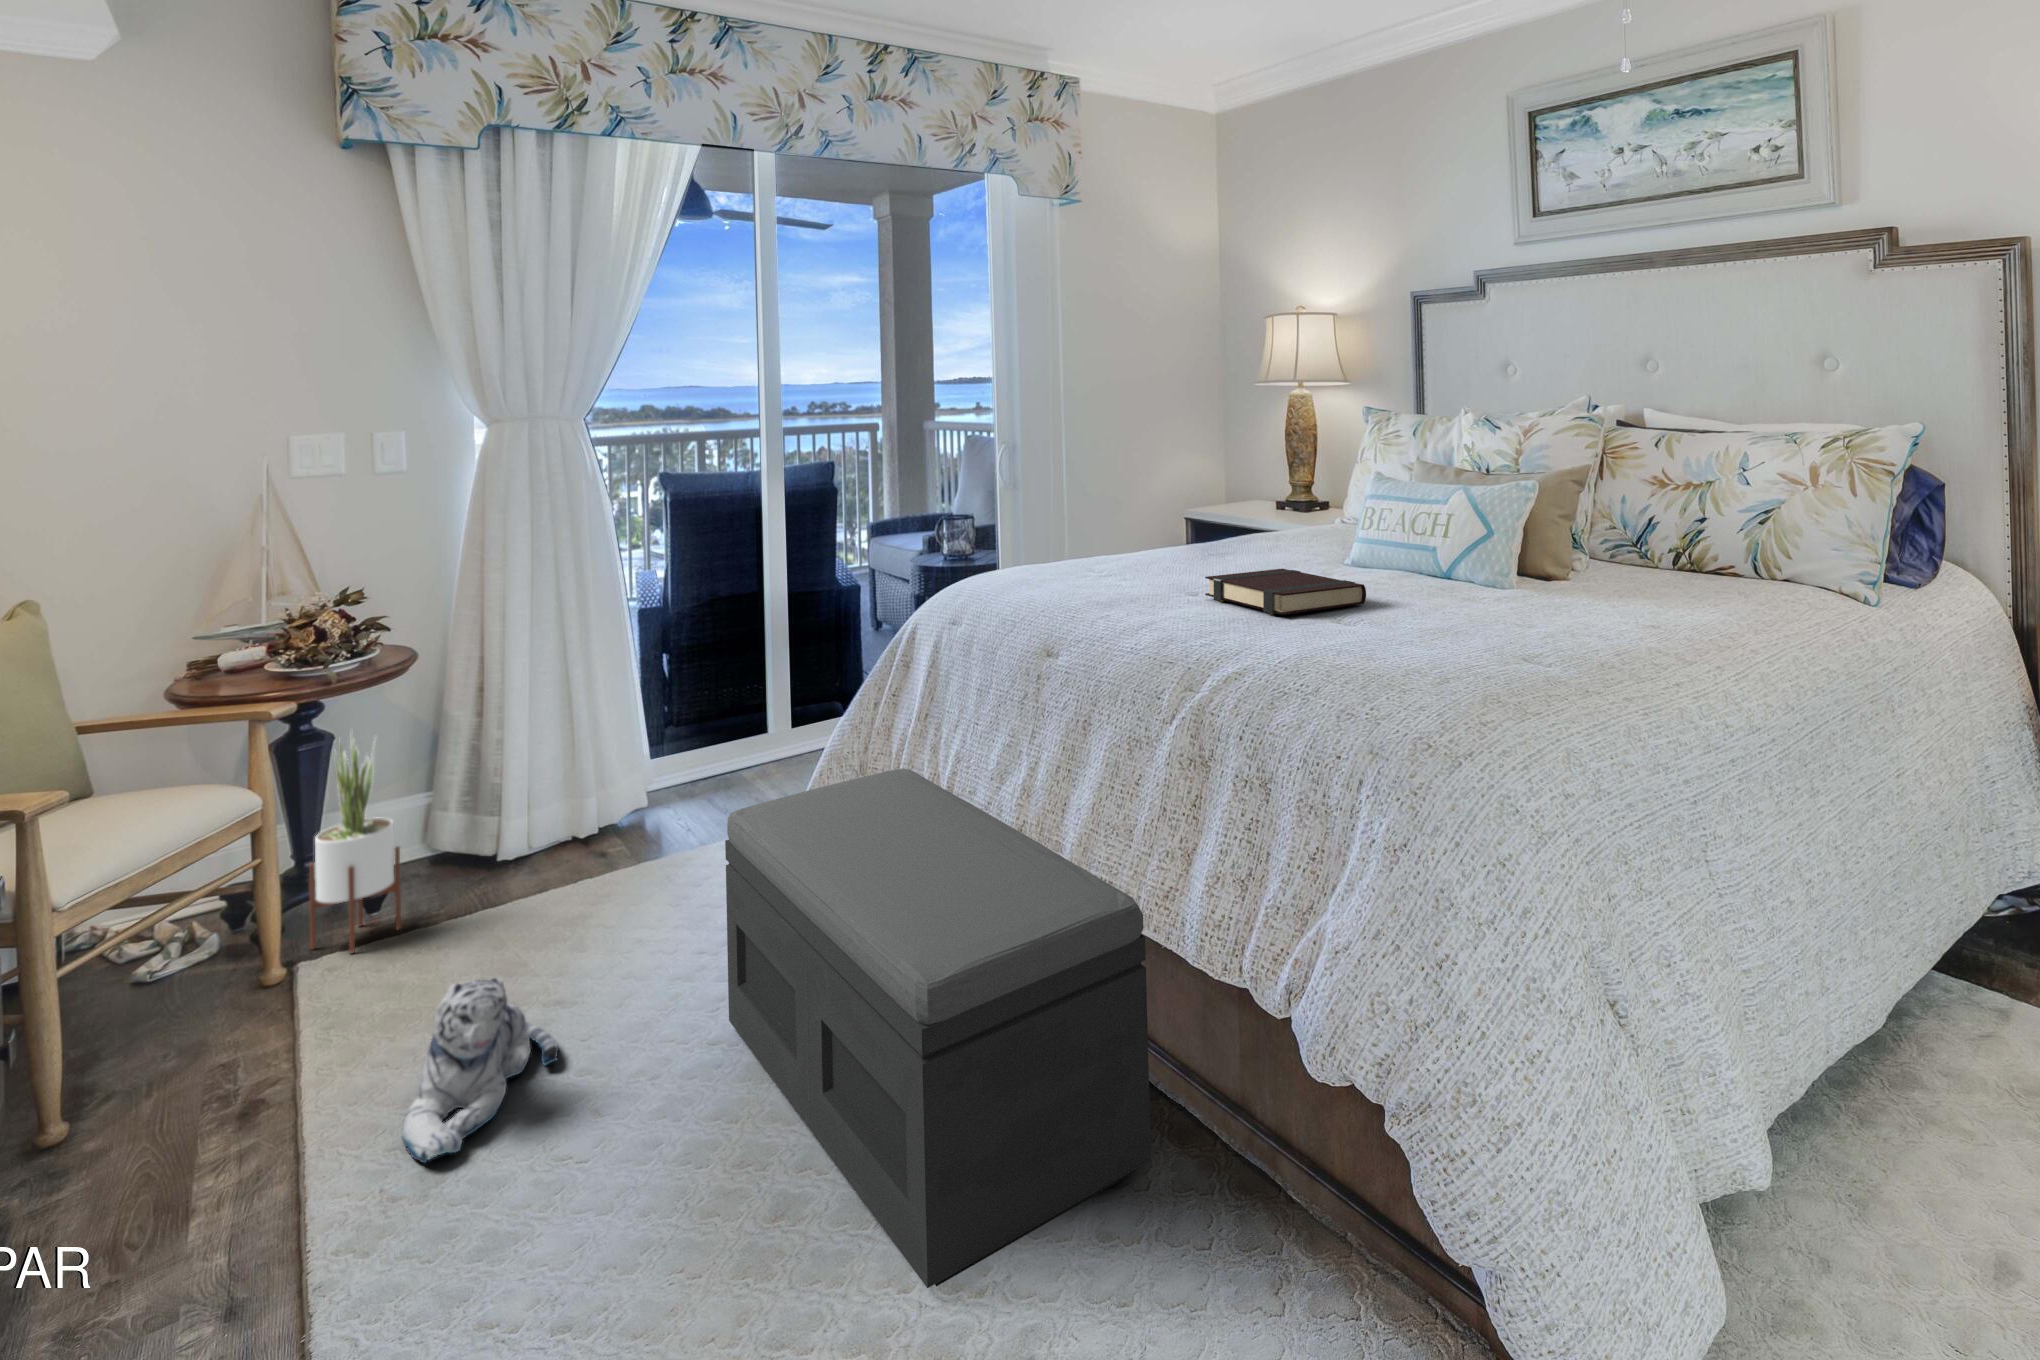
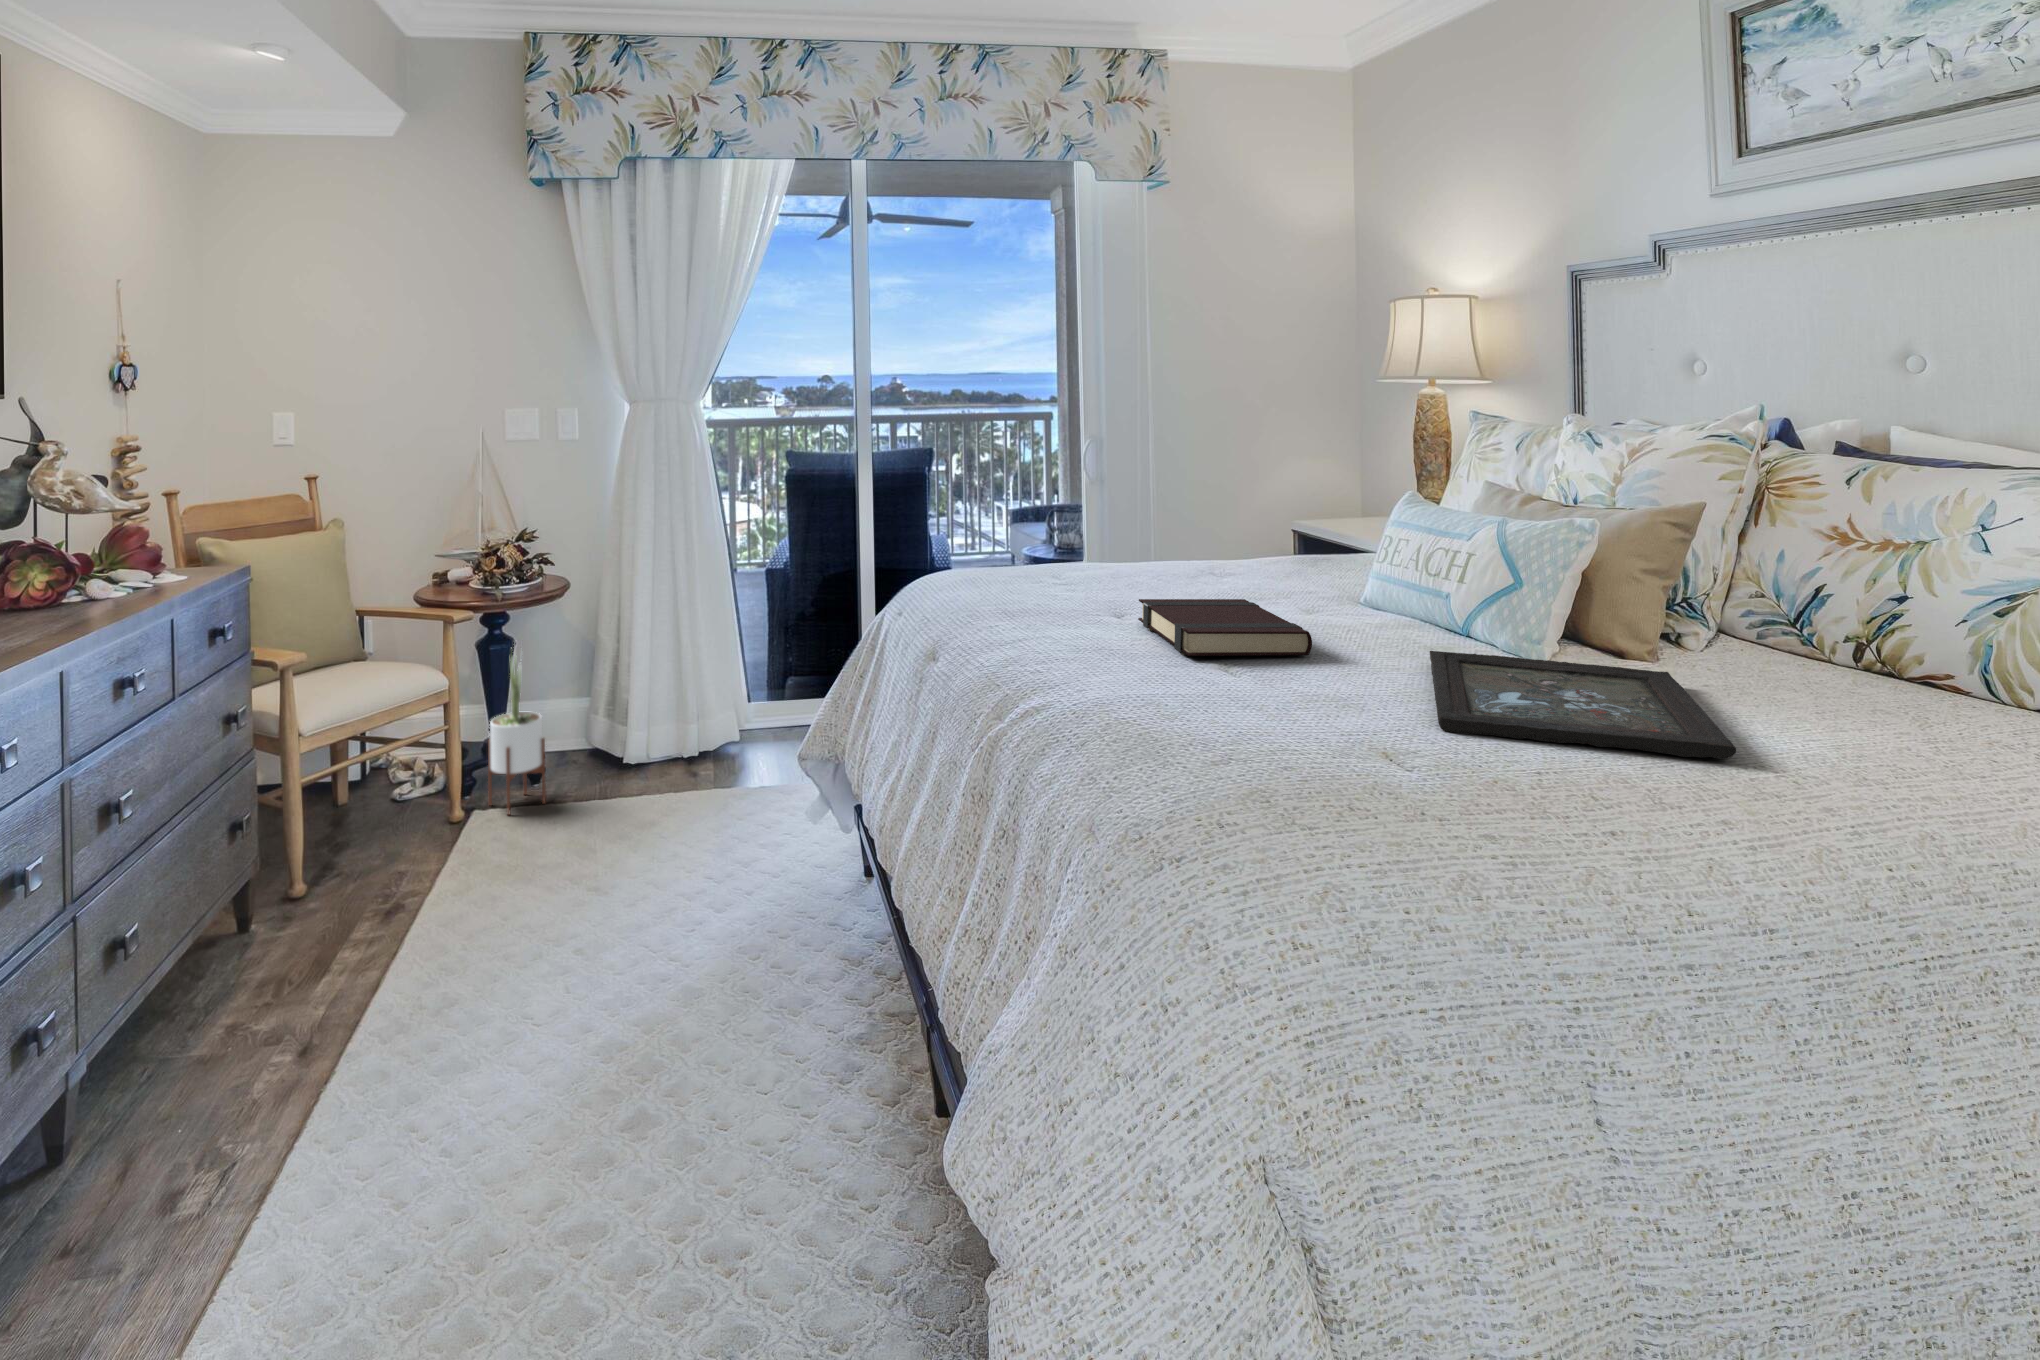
tray: none [1447,584,1684,638] -> present [1430,651,1736,759]
storage bench: present [725,769,1151,1288] -> none [687,751,954,1275]
plush toy: present [402,978,558,1164] -> none [445,862,579,1001]

